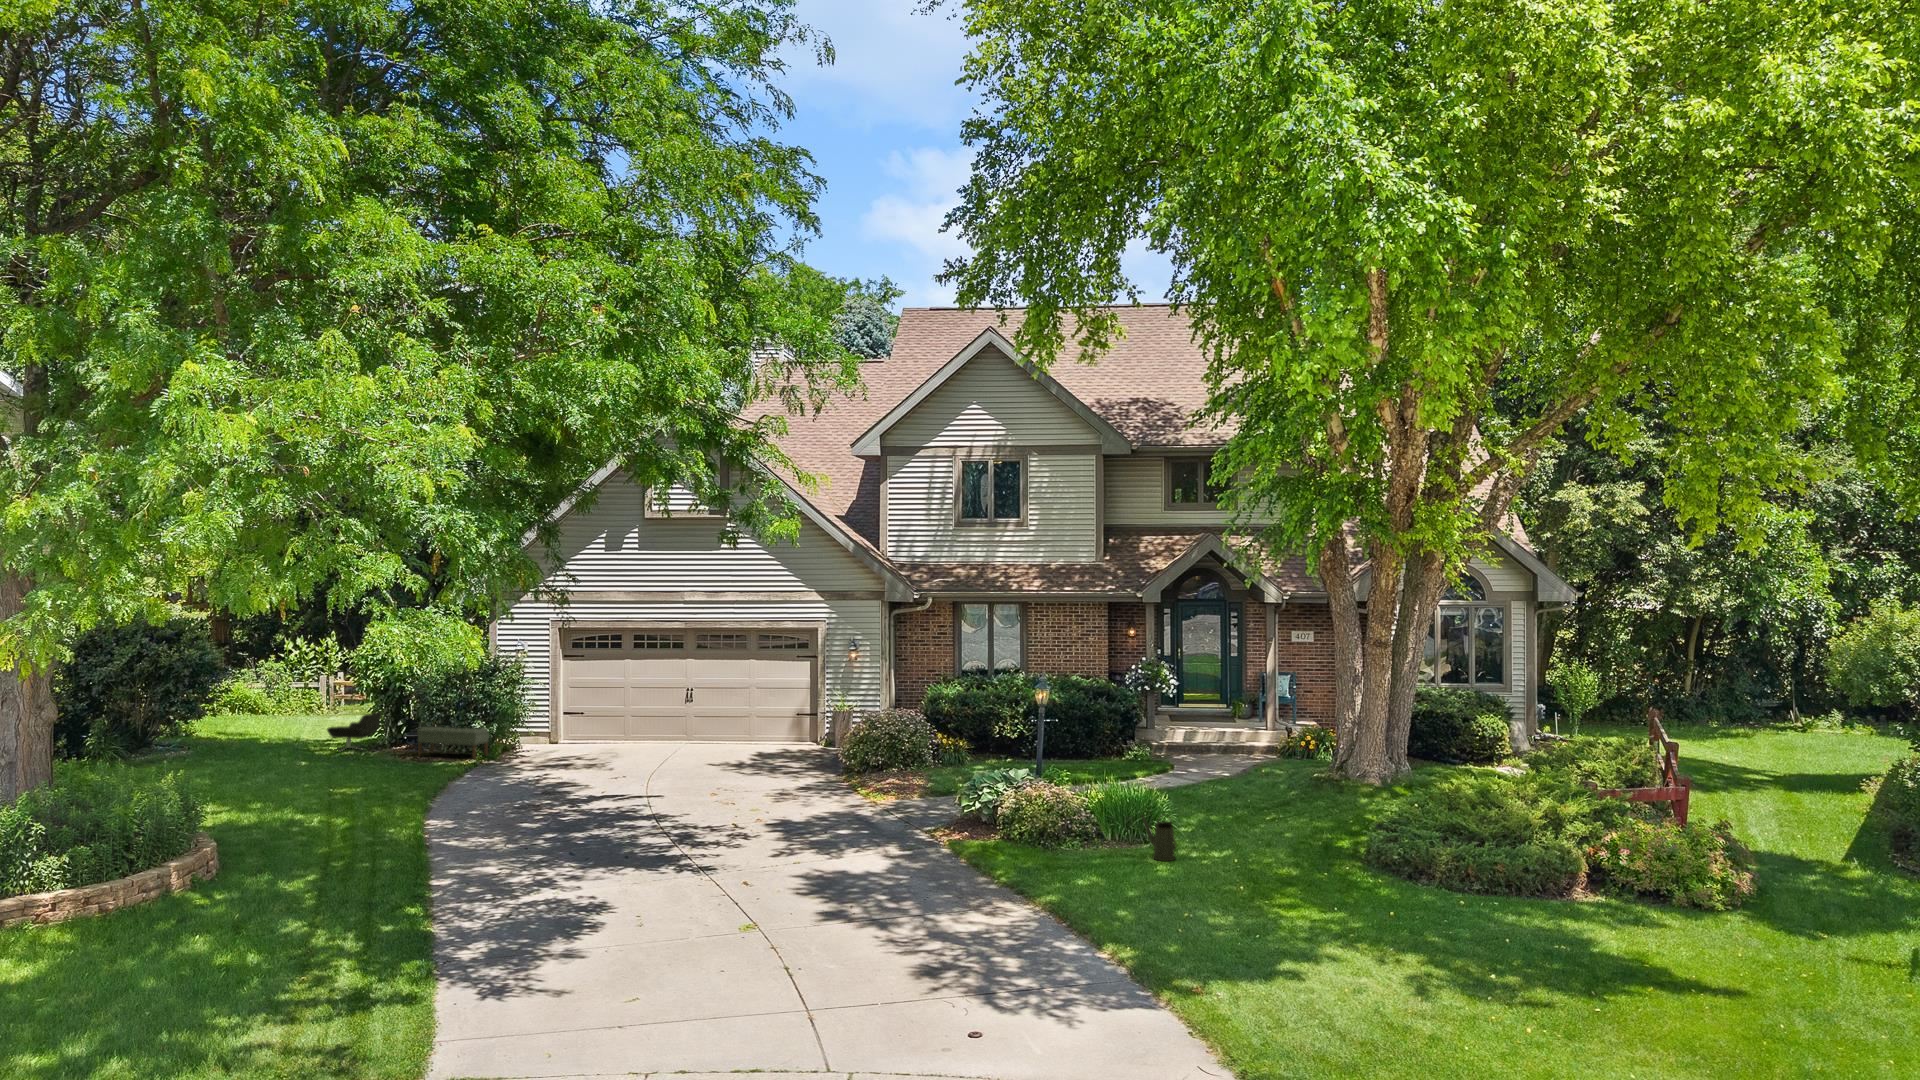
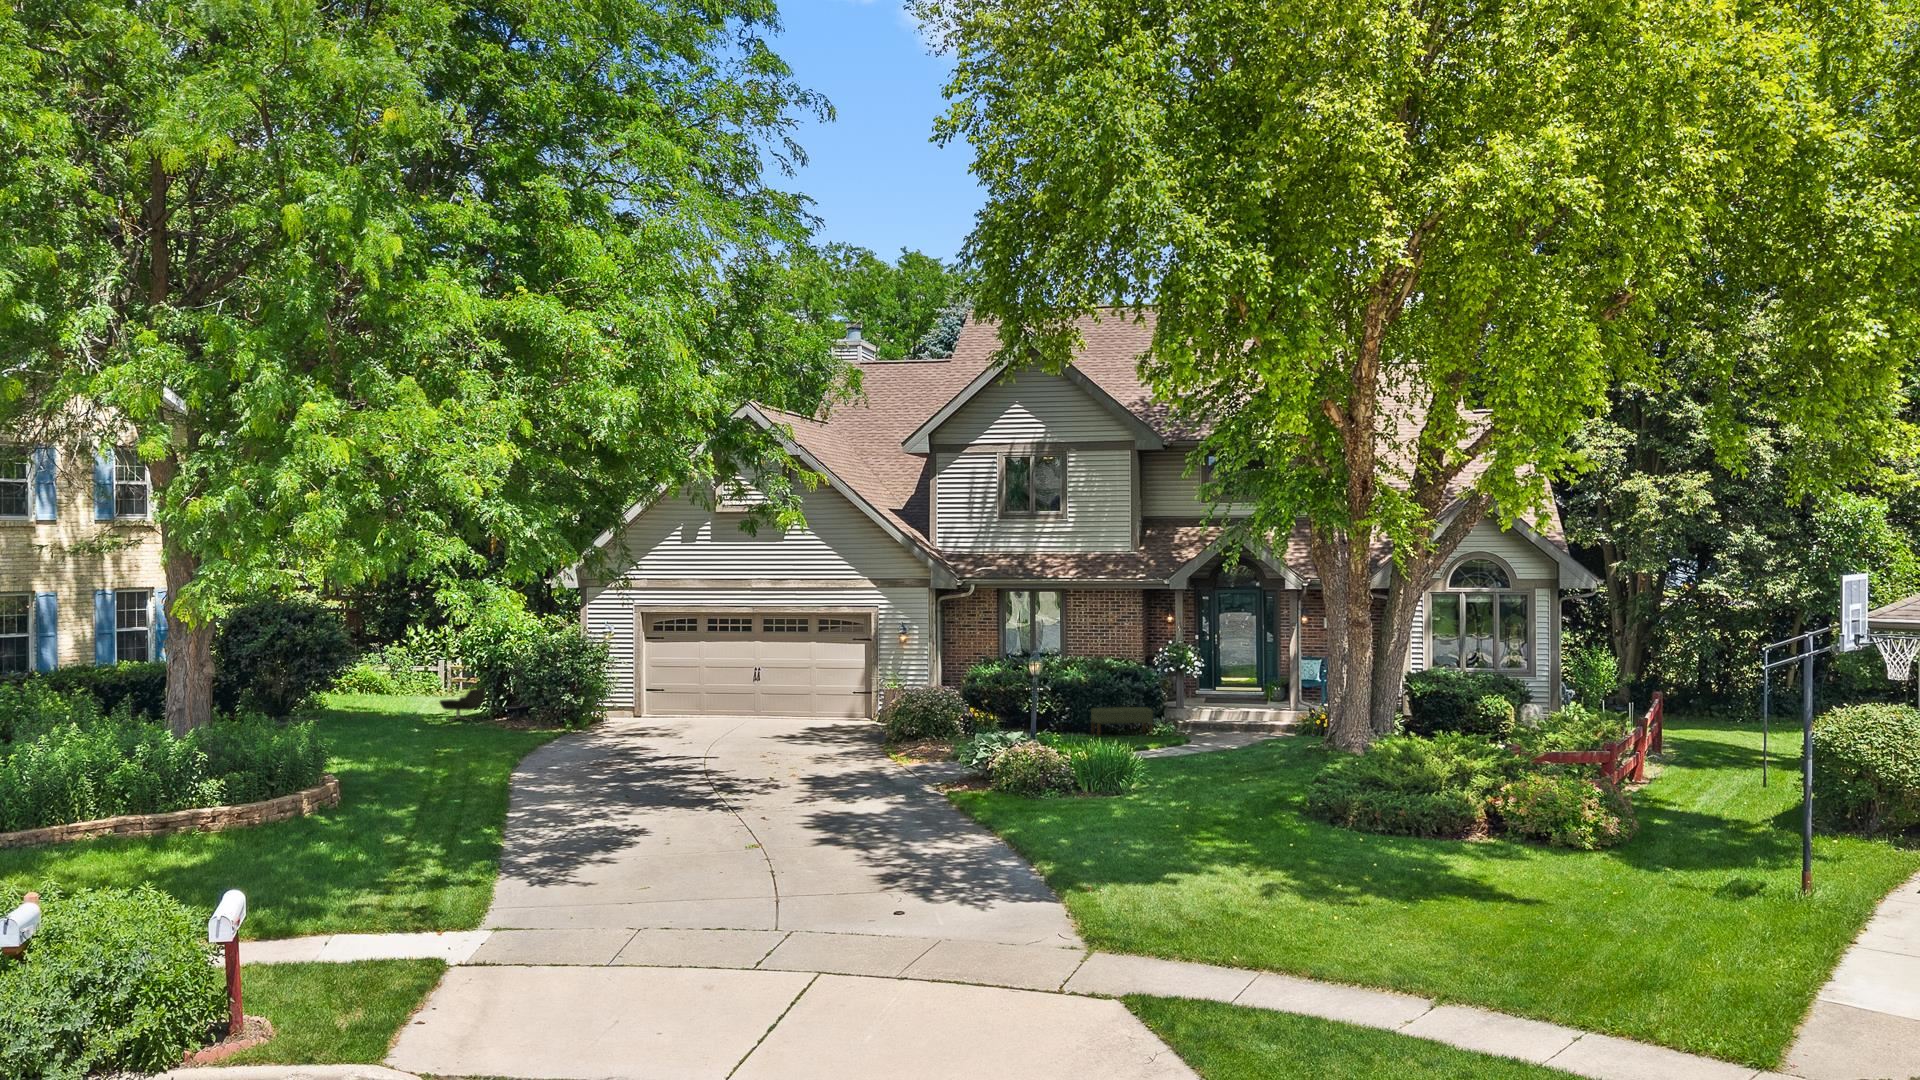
bench: present [417,727,489,759] -> present [1091,707,1153,737]
watering can: present [1141,815,1176,861] -> none [1116,768,1144,810]

